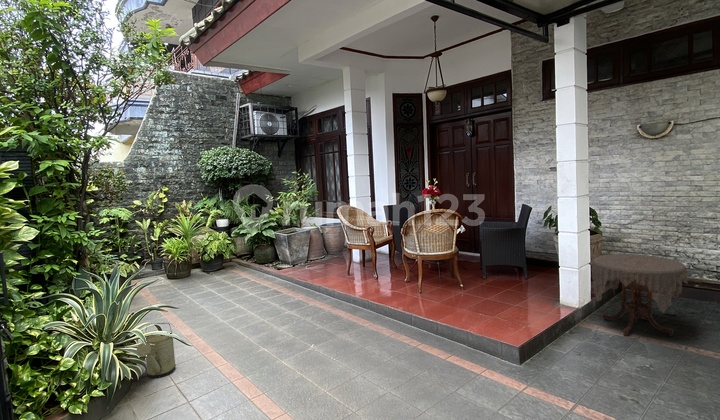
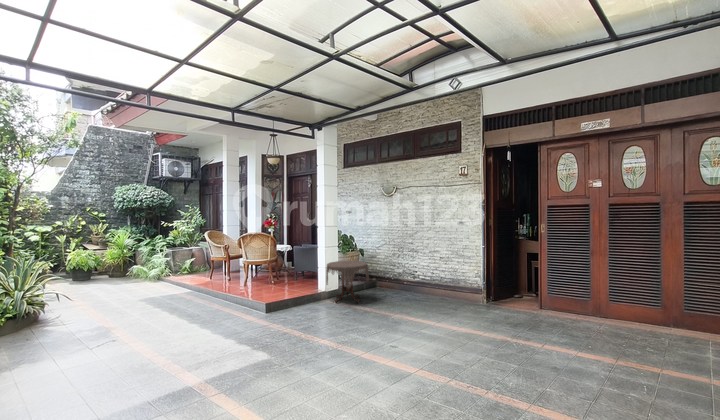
watering can: present [136,323,176,378] -> none [40,291,65,323]

